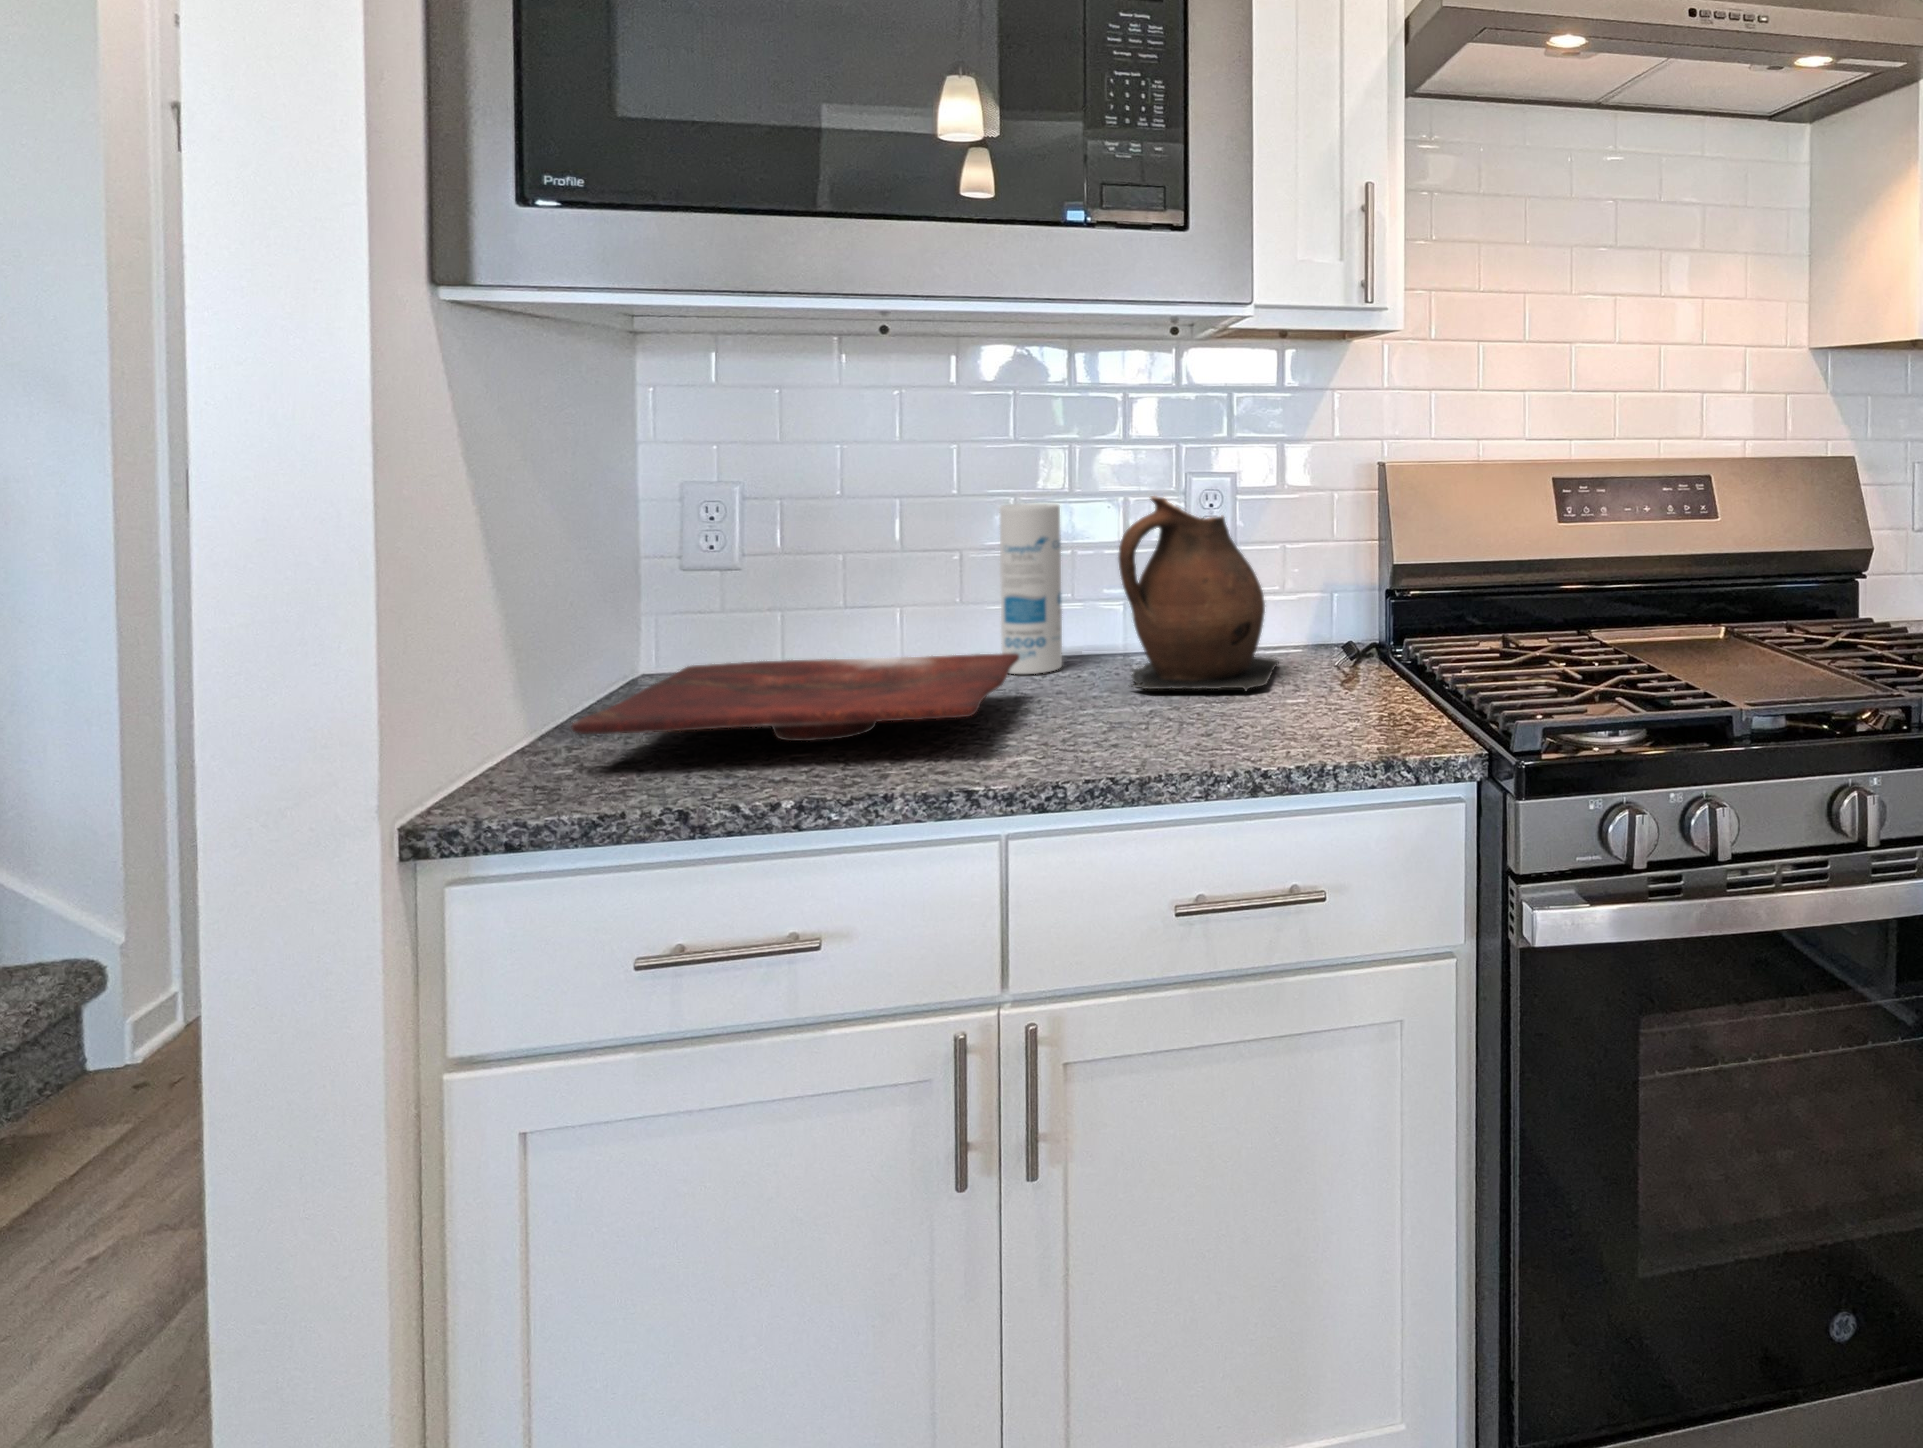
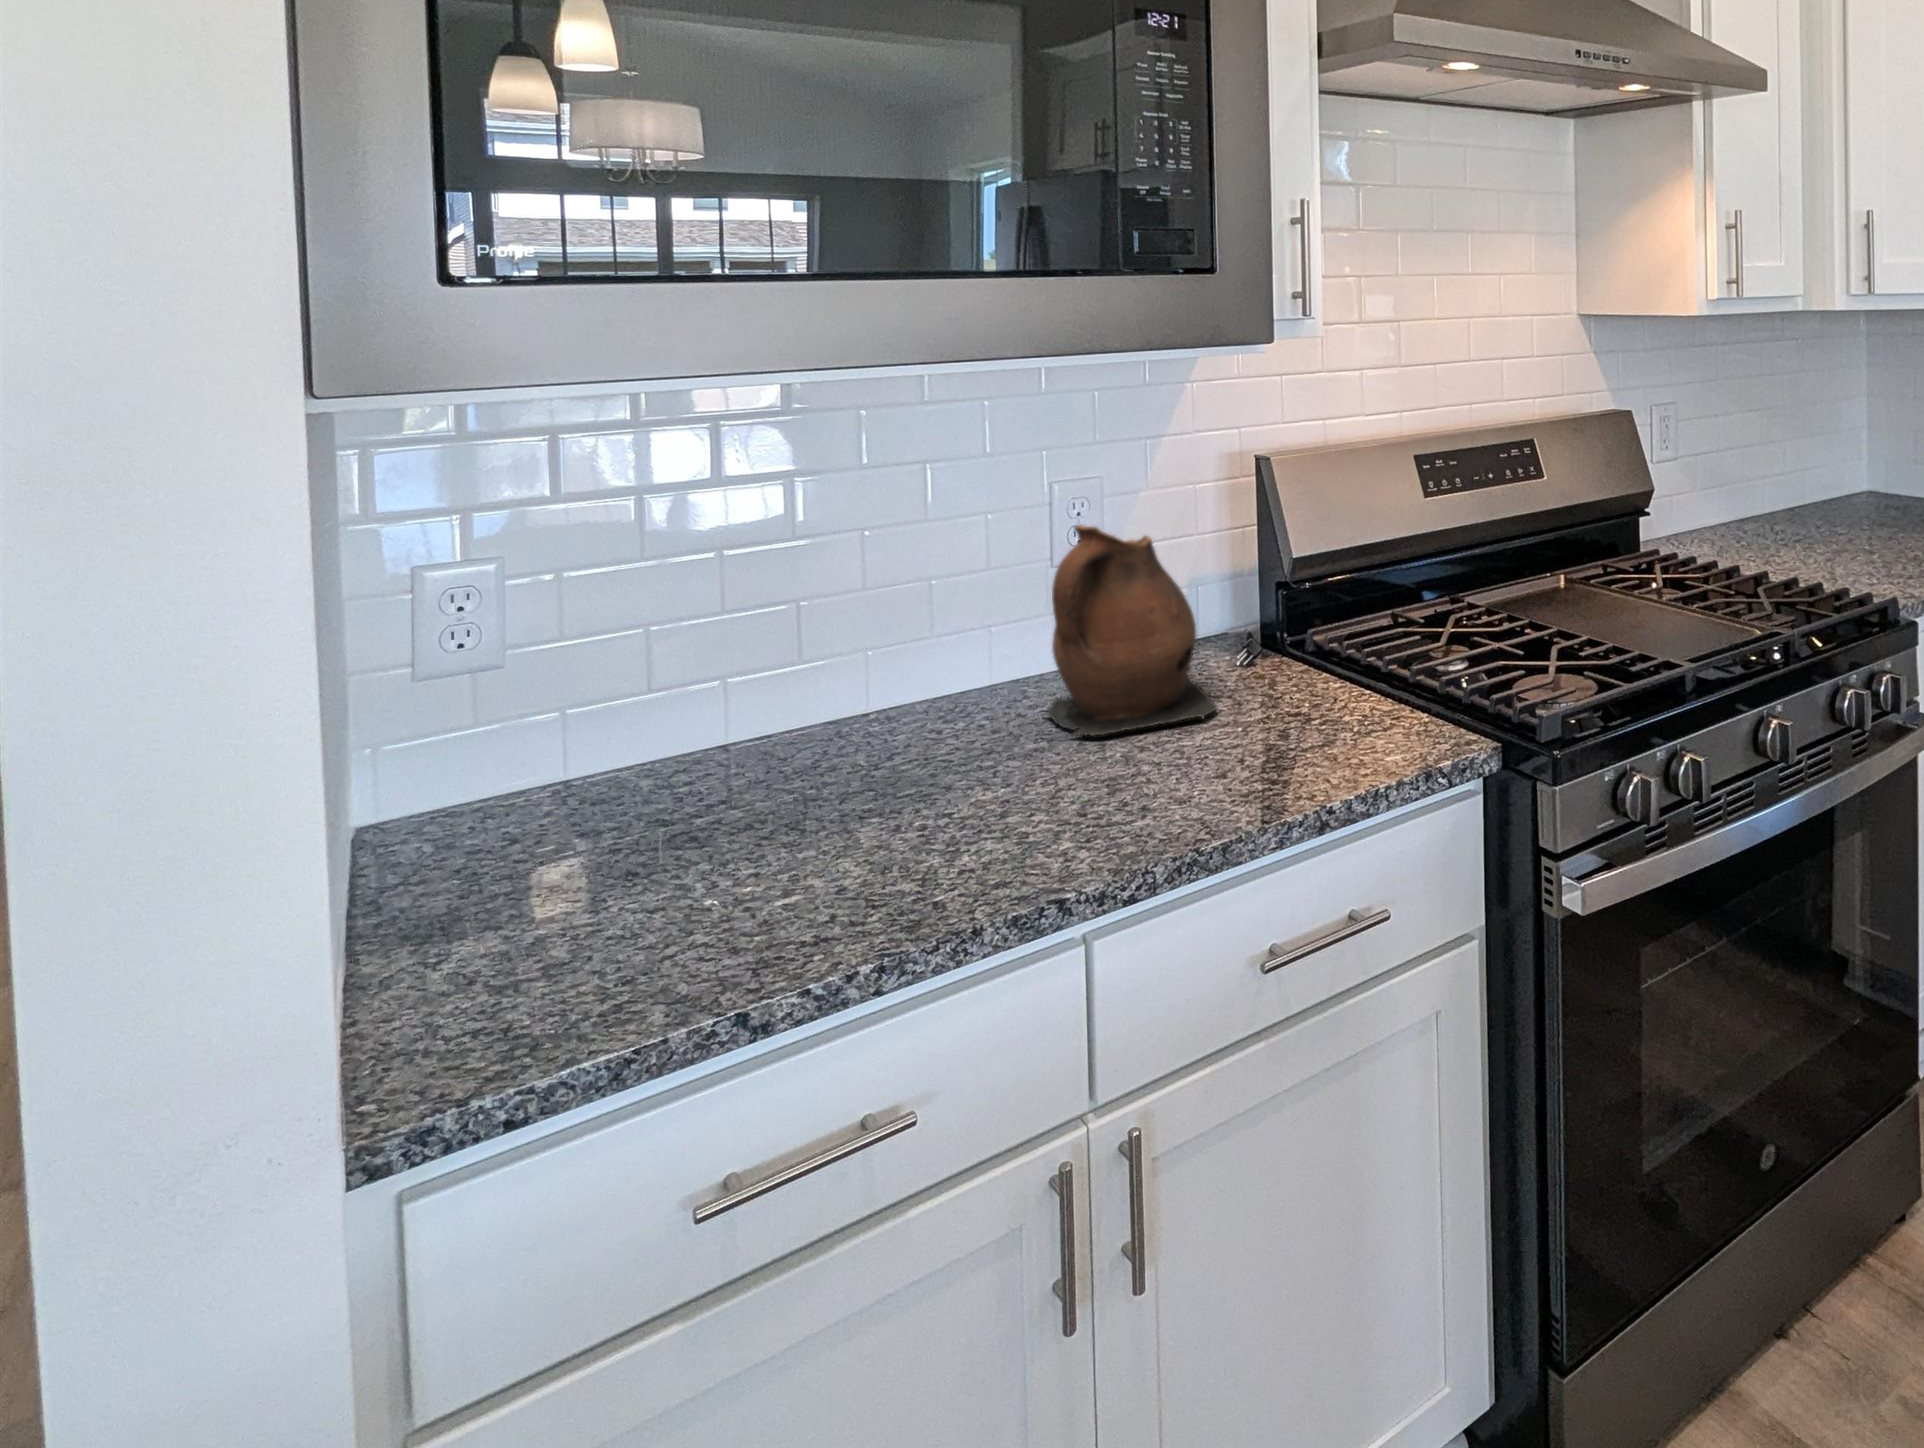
canister: present [999,503,1062,674] -> none [870,539,949,741]
cutting board: present [571,653,1019,741] -> none [506,723,1026,947]

